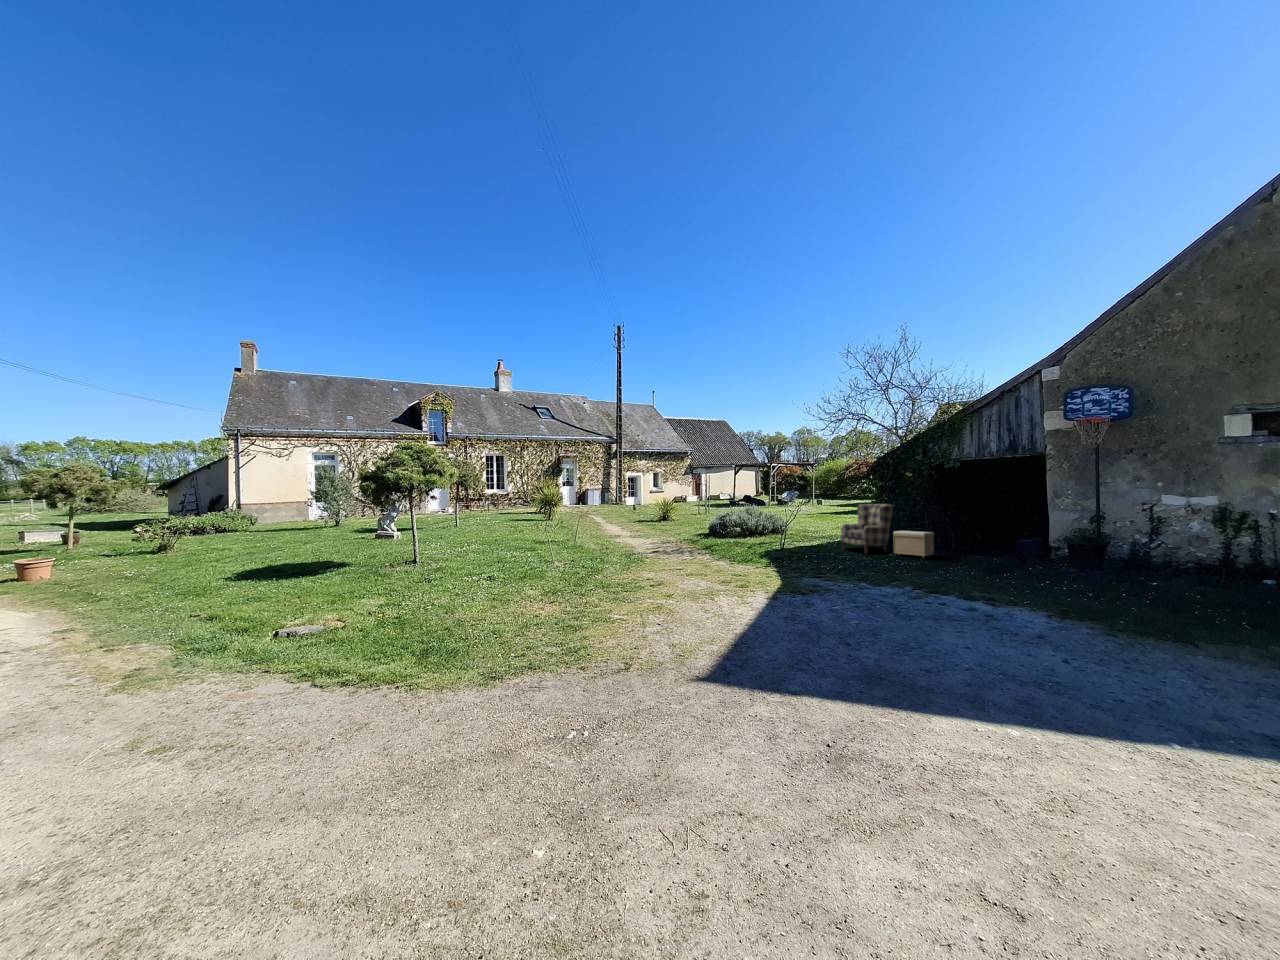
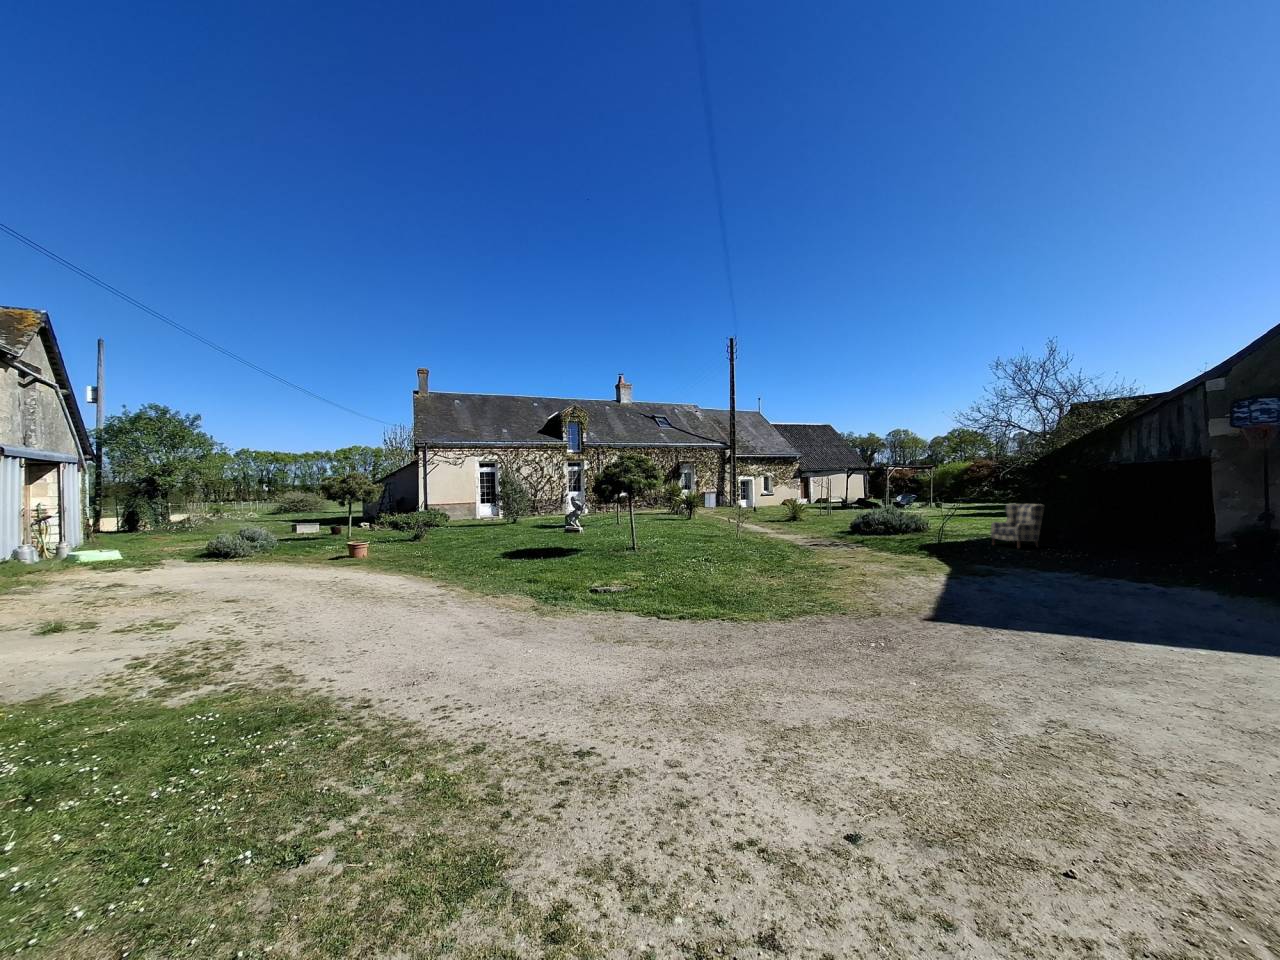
storage bench: present [893,531,934,558] -> none [1047,528,1089,553]

